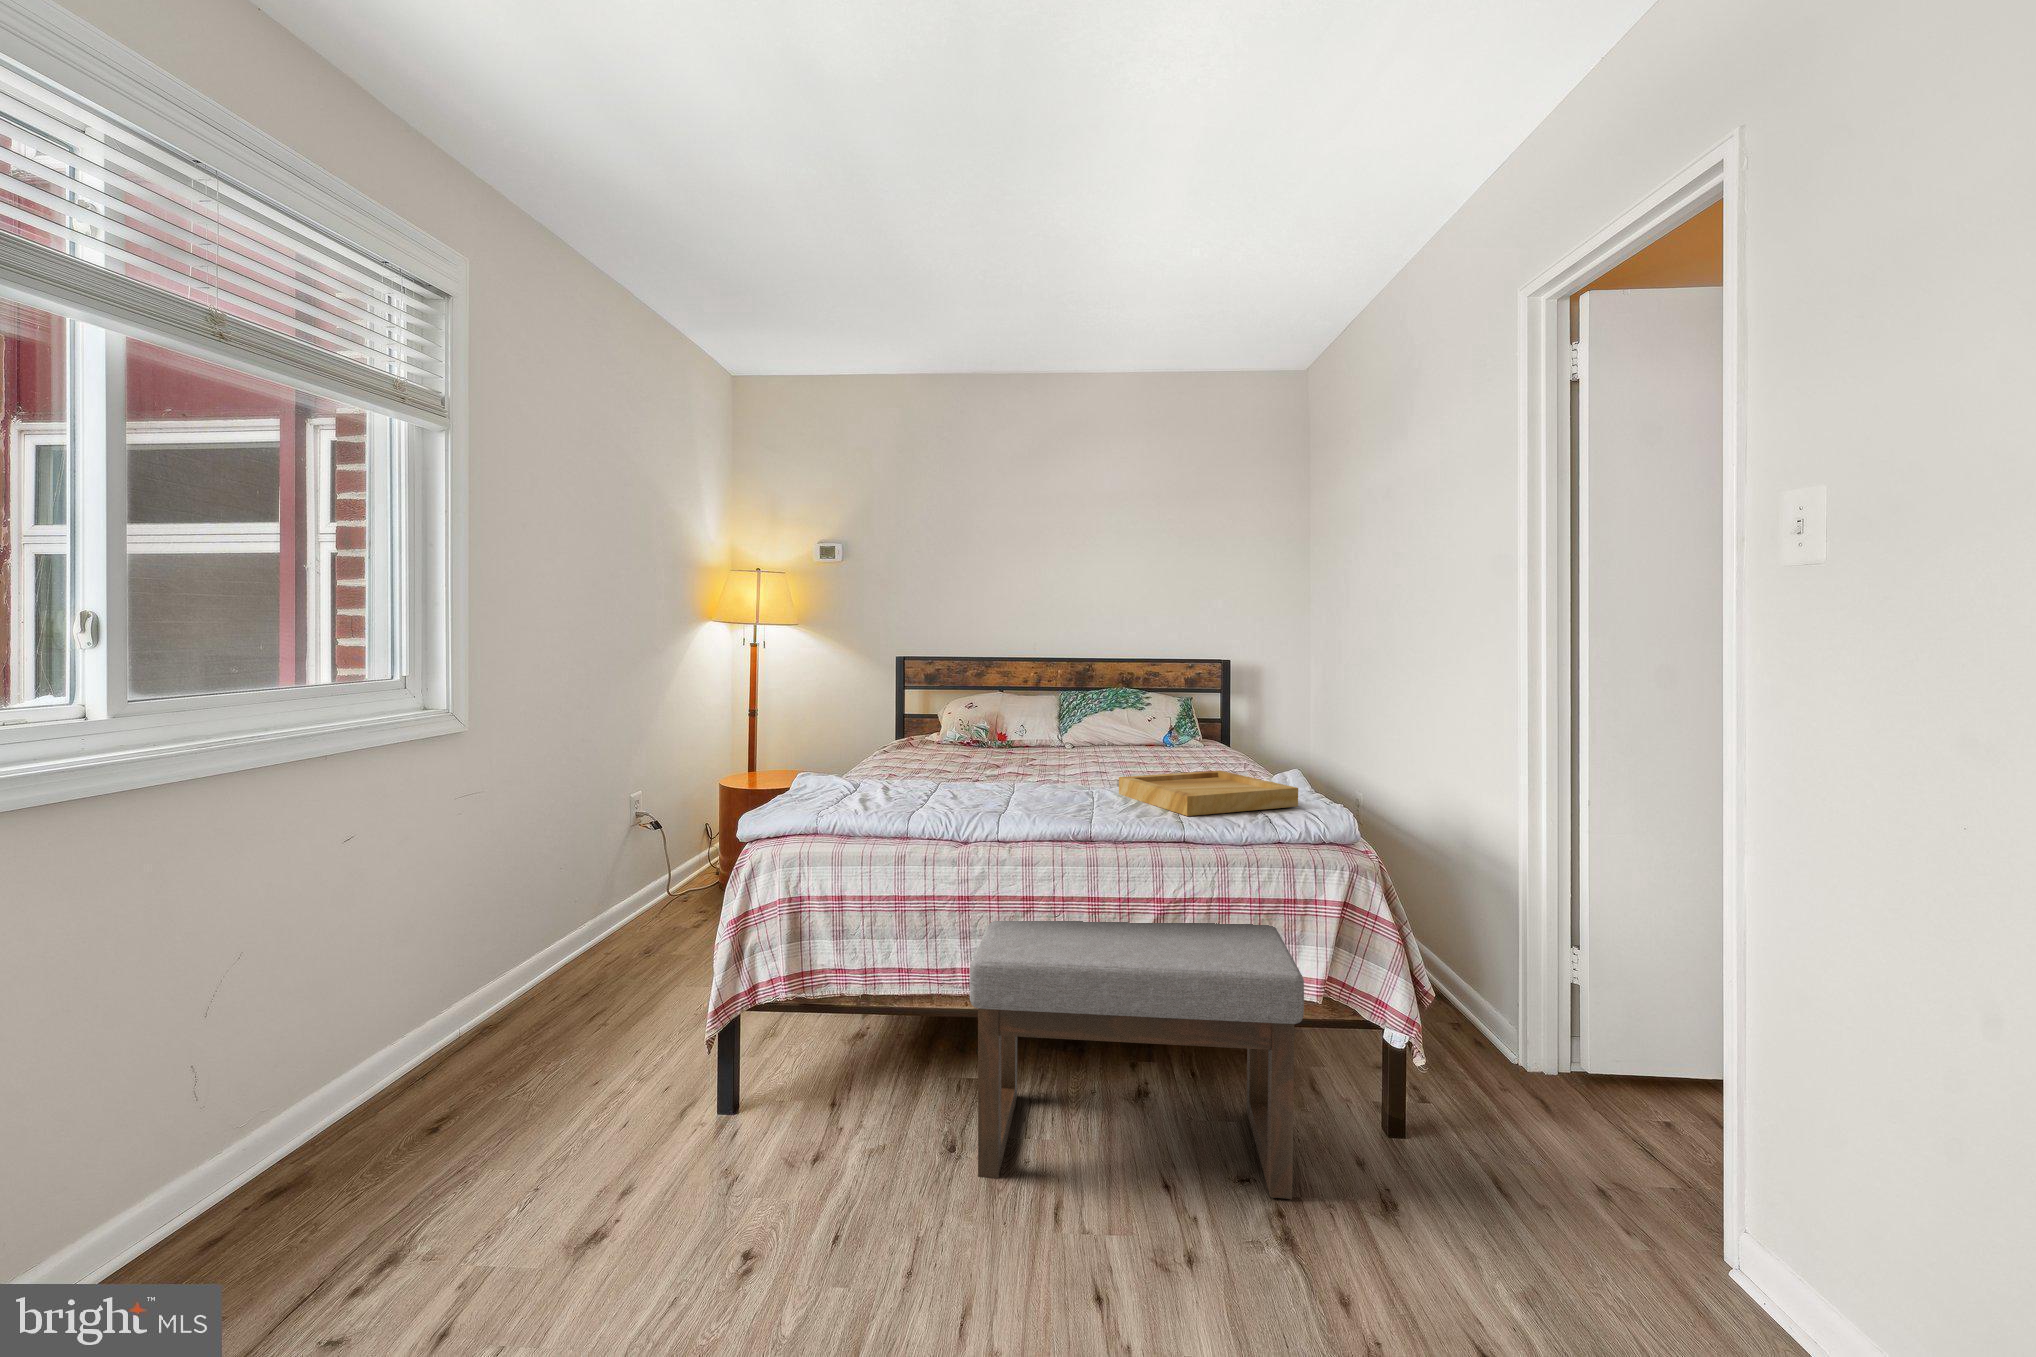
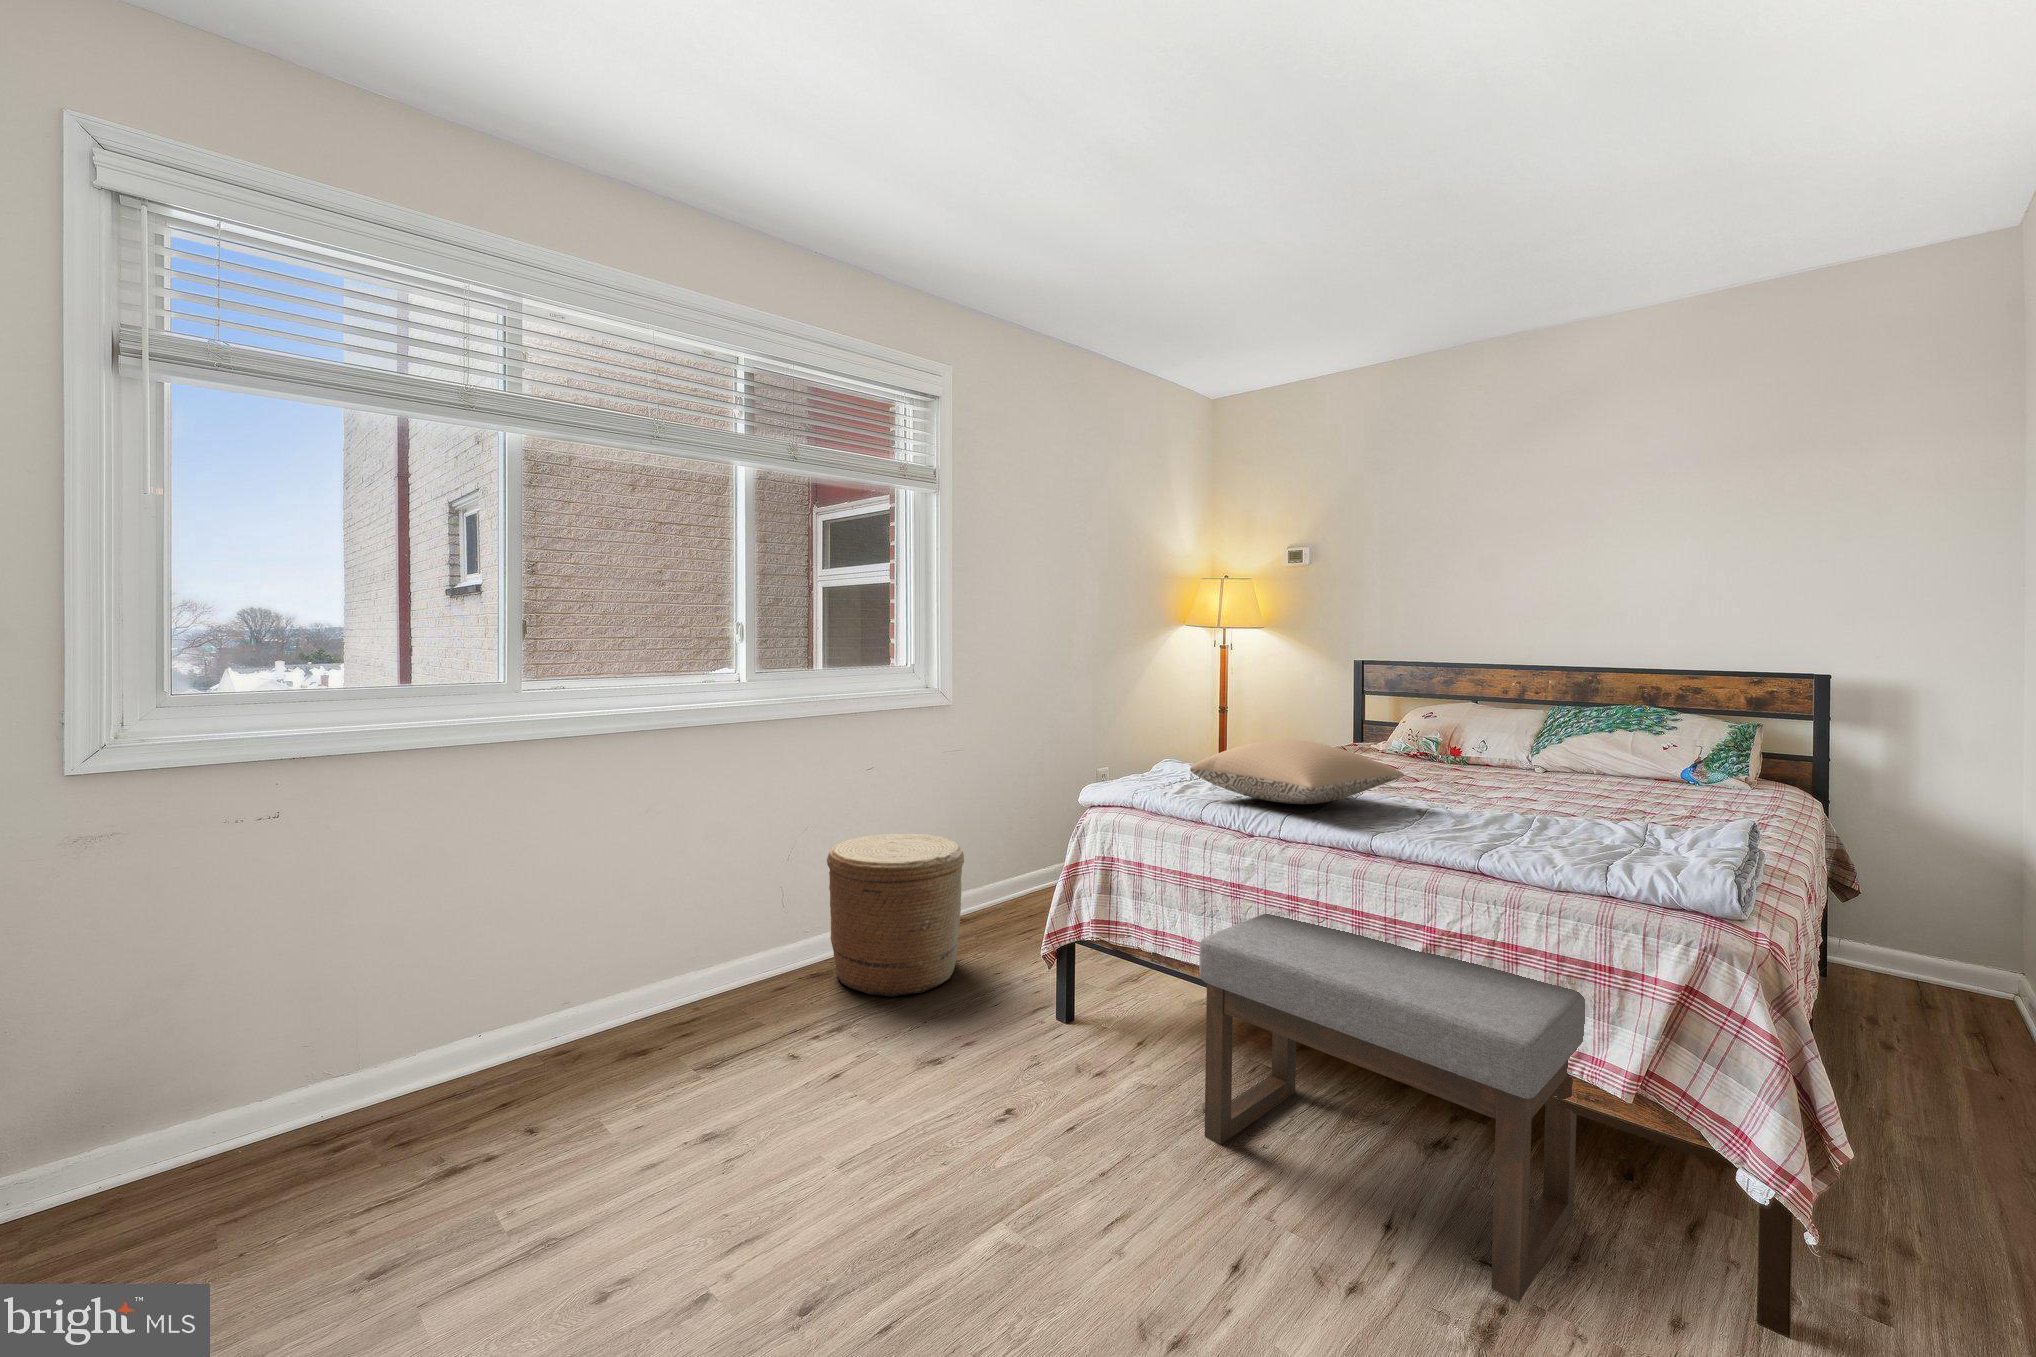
pillow: none [877,737,1064,803] -> present [1190,740,1404,804]
tray: present [1119,771,1298,816] -> none [1469,798,1695,861]
woven basket: none [294,918,549,1187] -> present [827,834,964,997]

